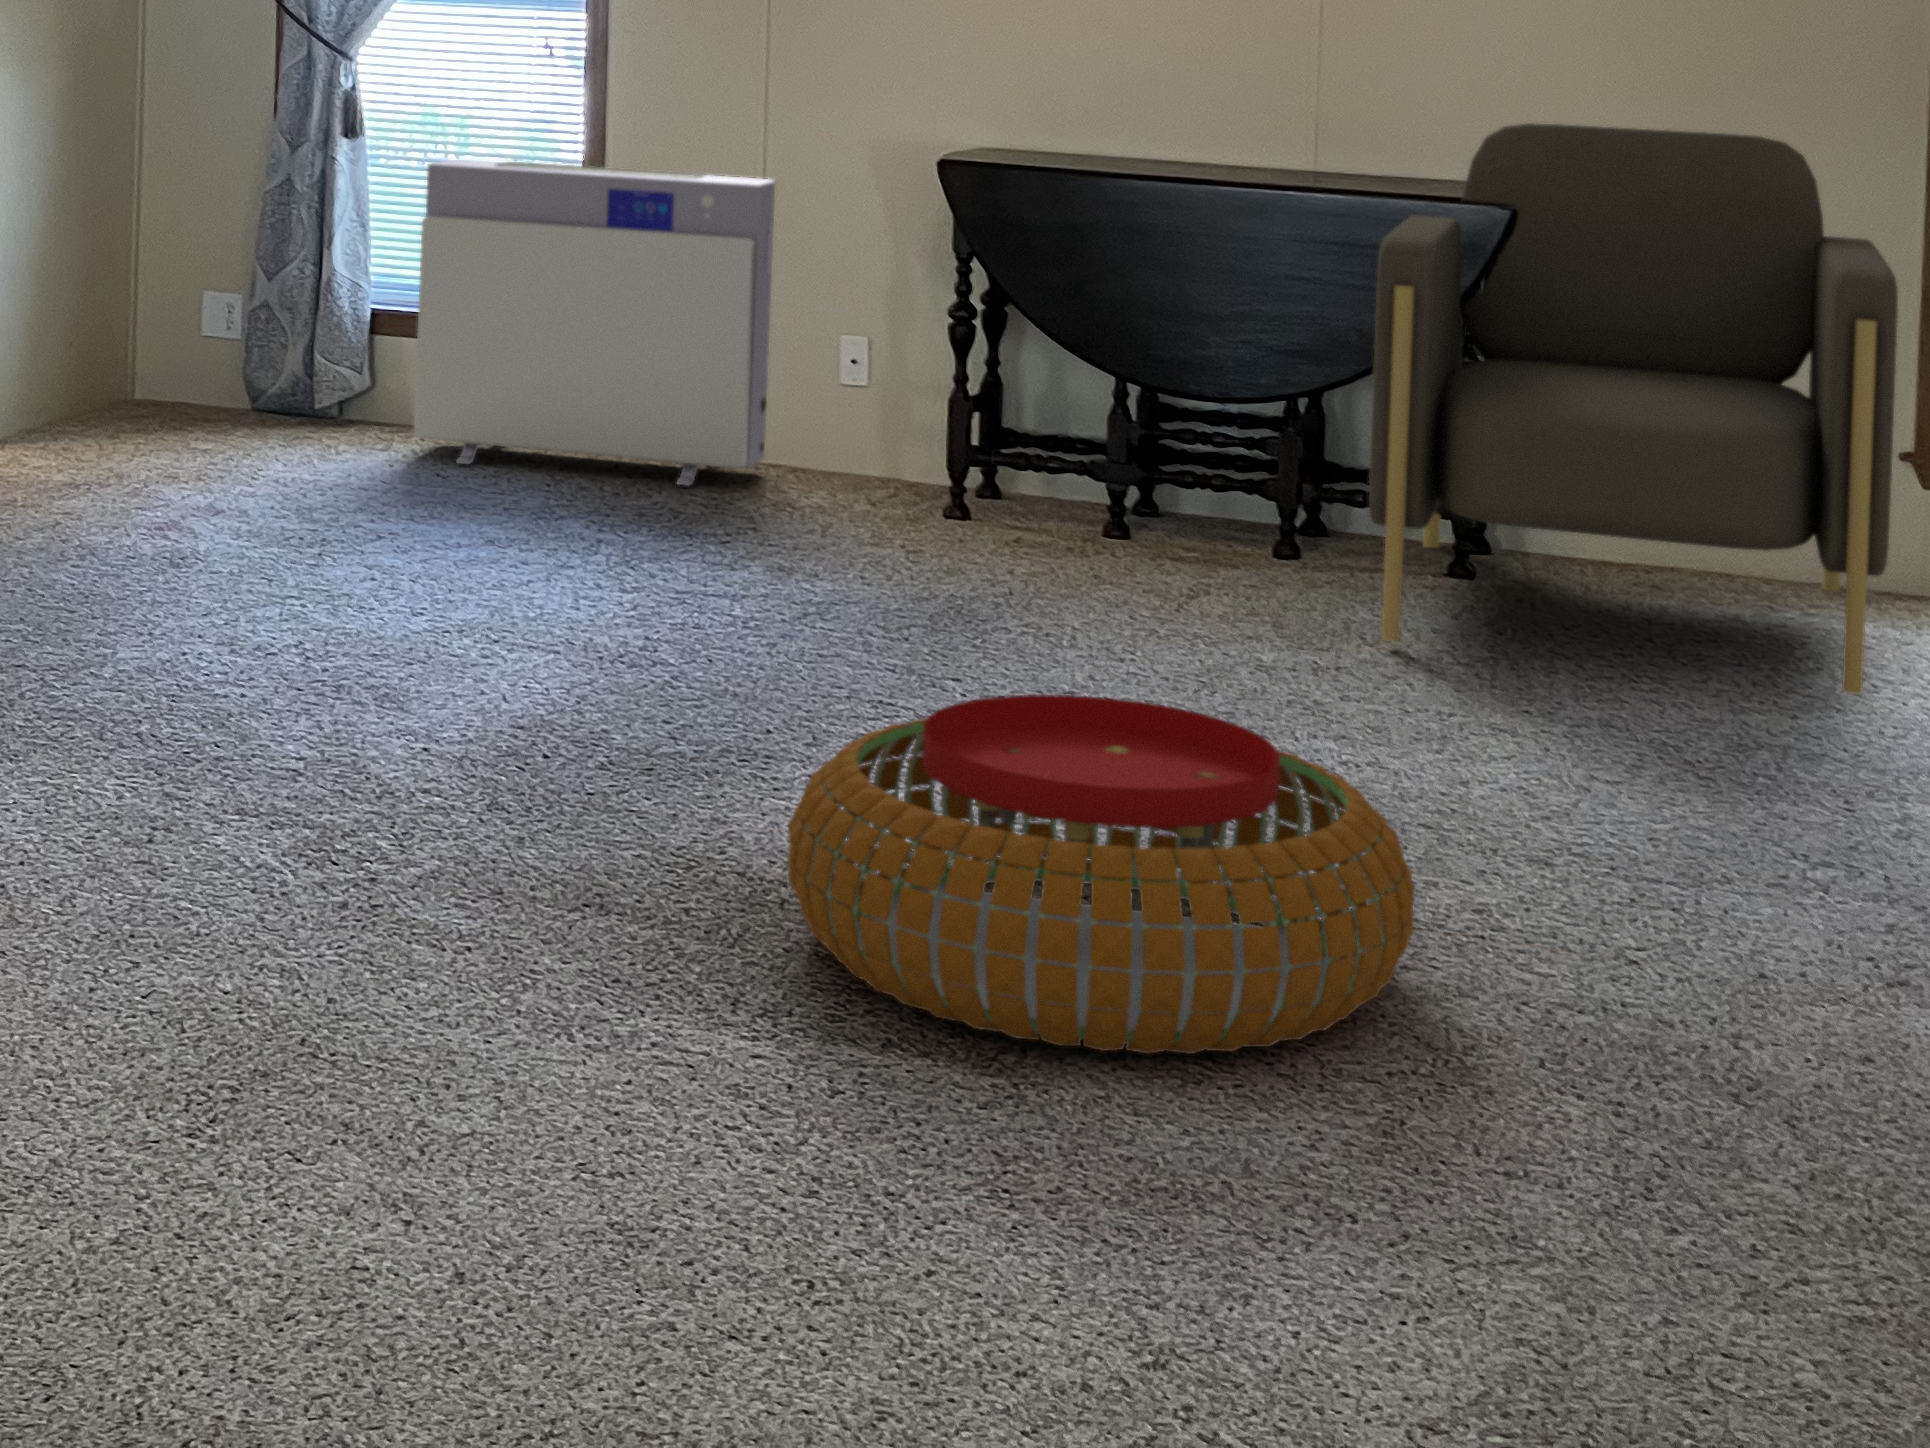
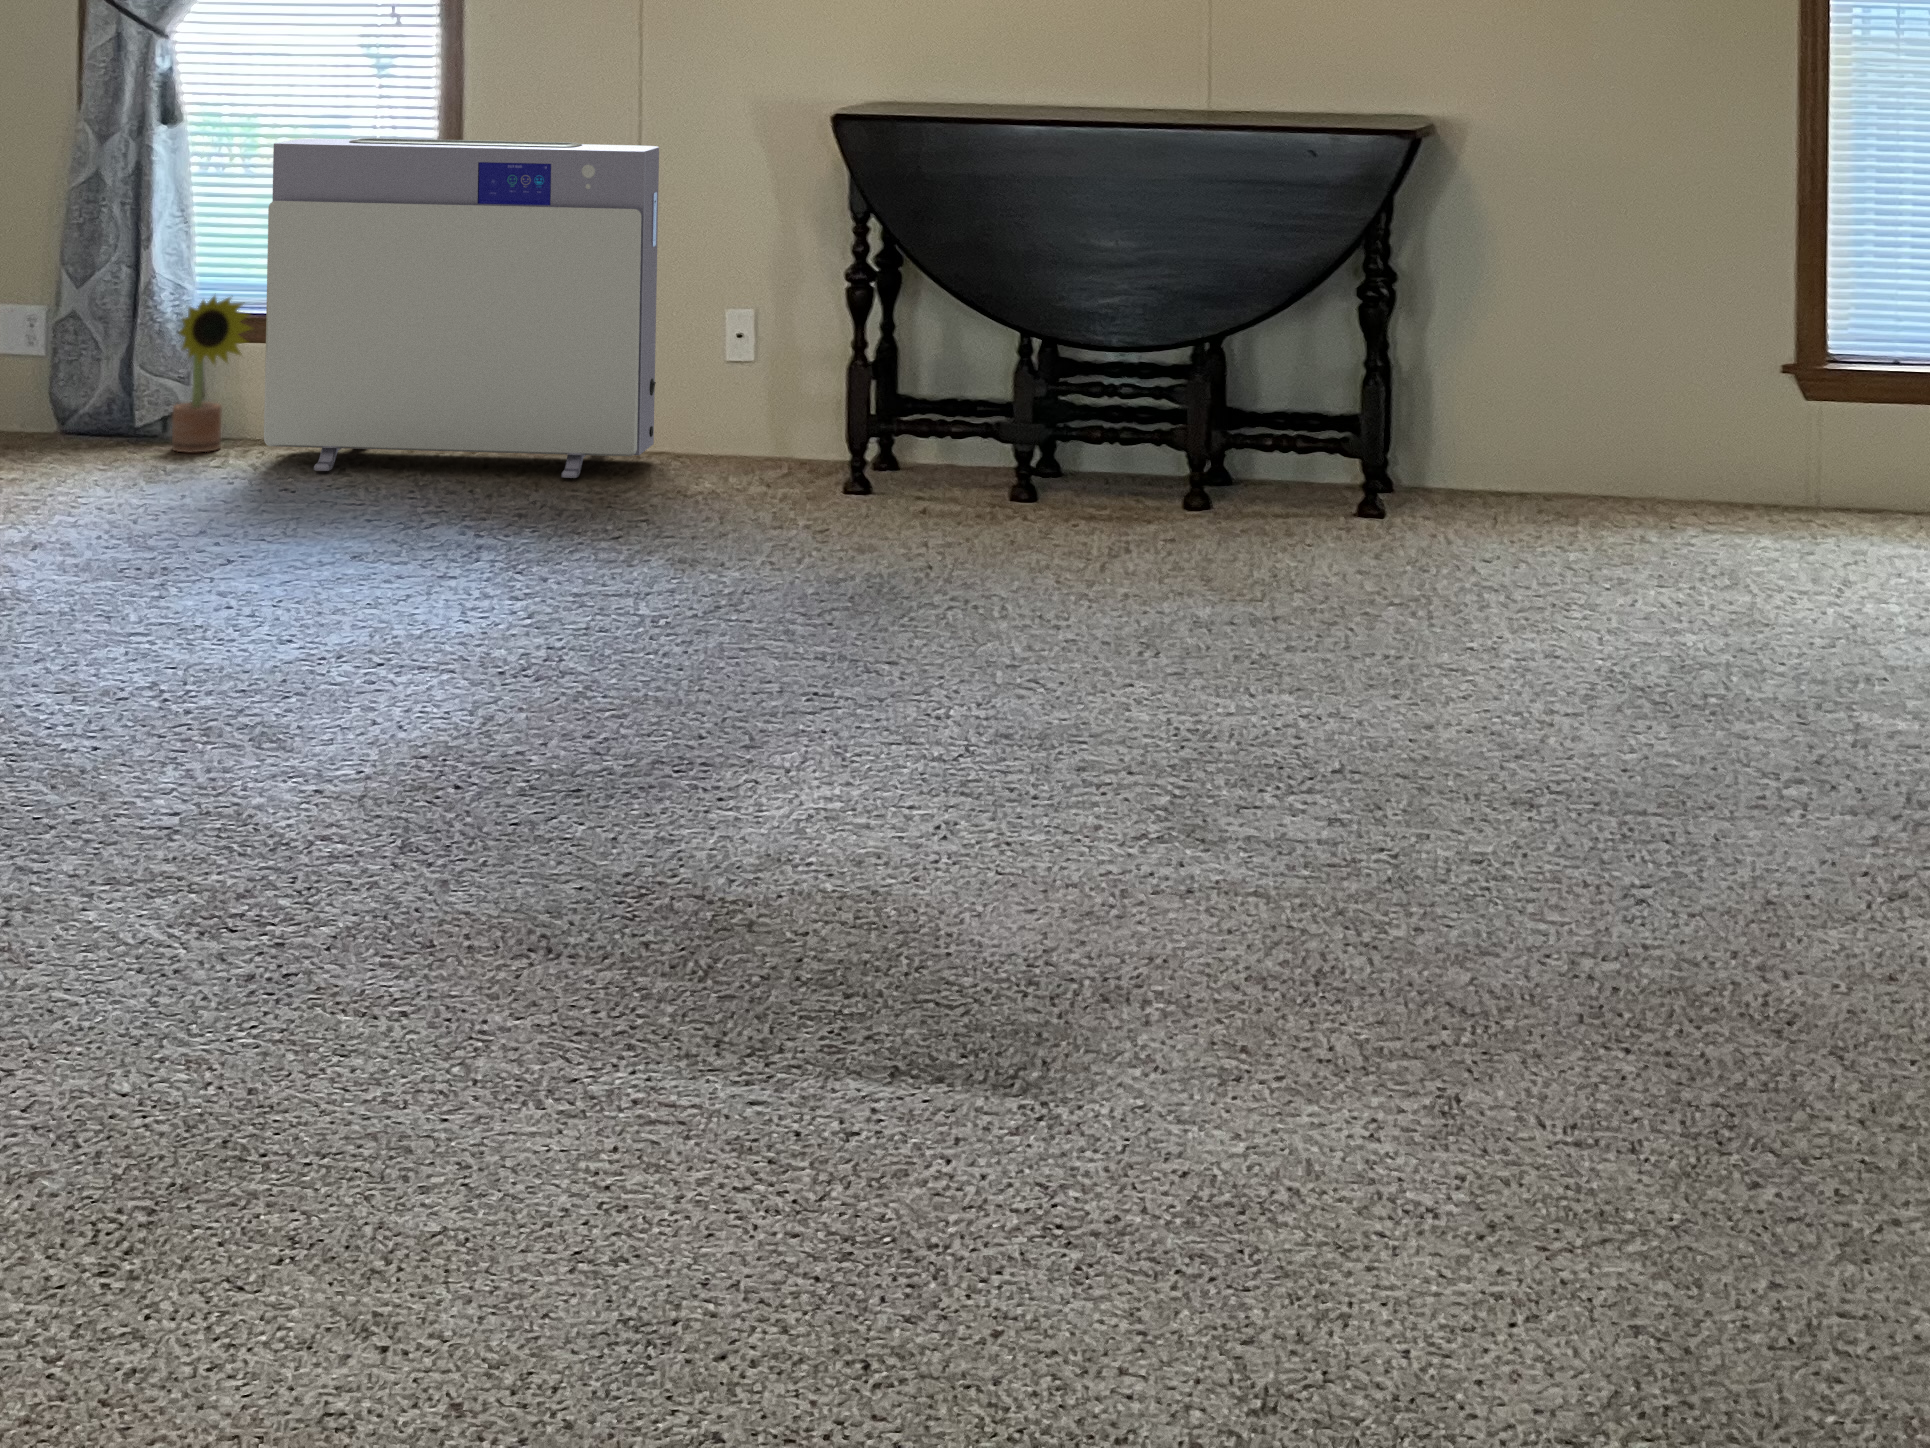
armchair: present [1369,123,1898,695] -> none [1302,56,1802,604]
decorative plant: none [336,297,410,440] -> present [172,296,252,452]
pouf: present [787,695,1415,1054] -> none [767,665,1439,1052]

